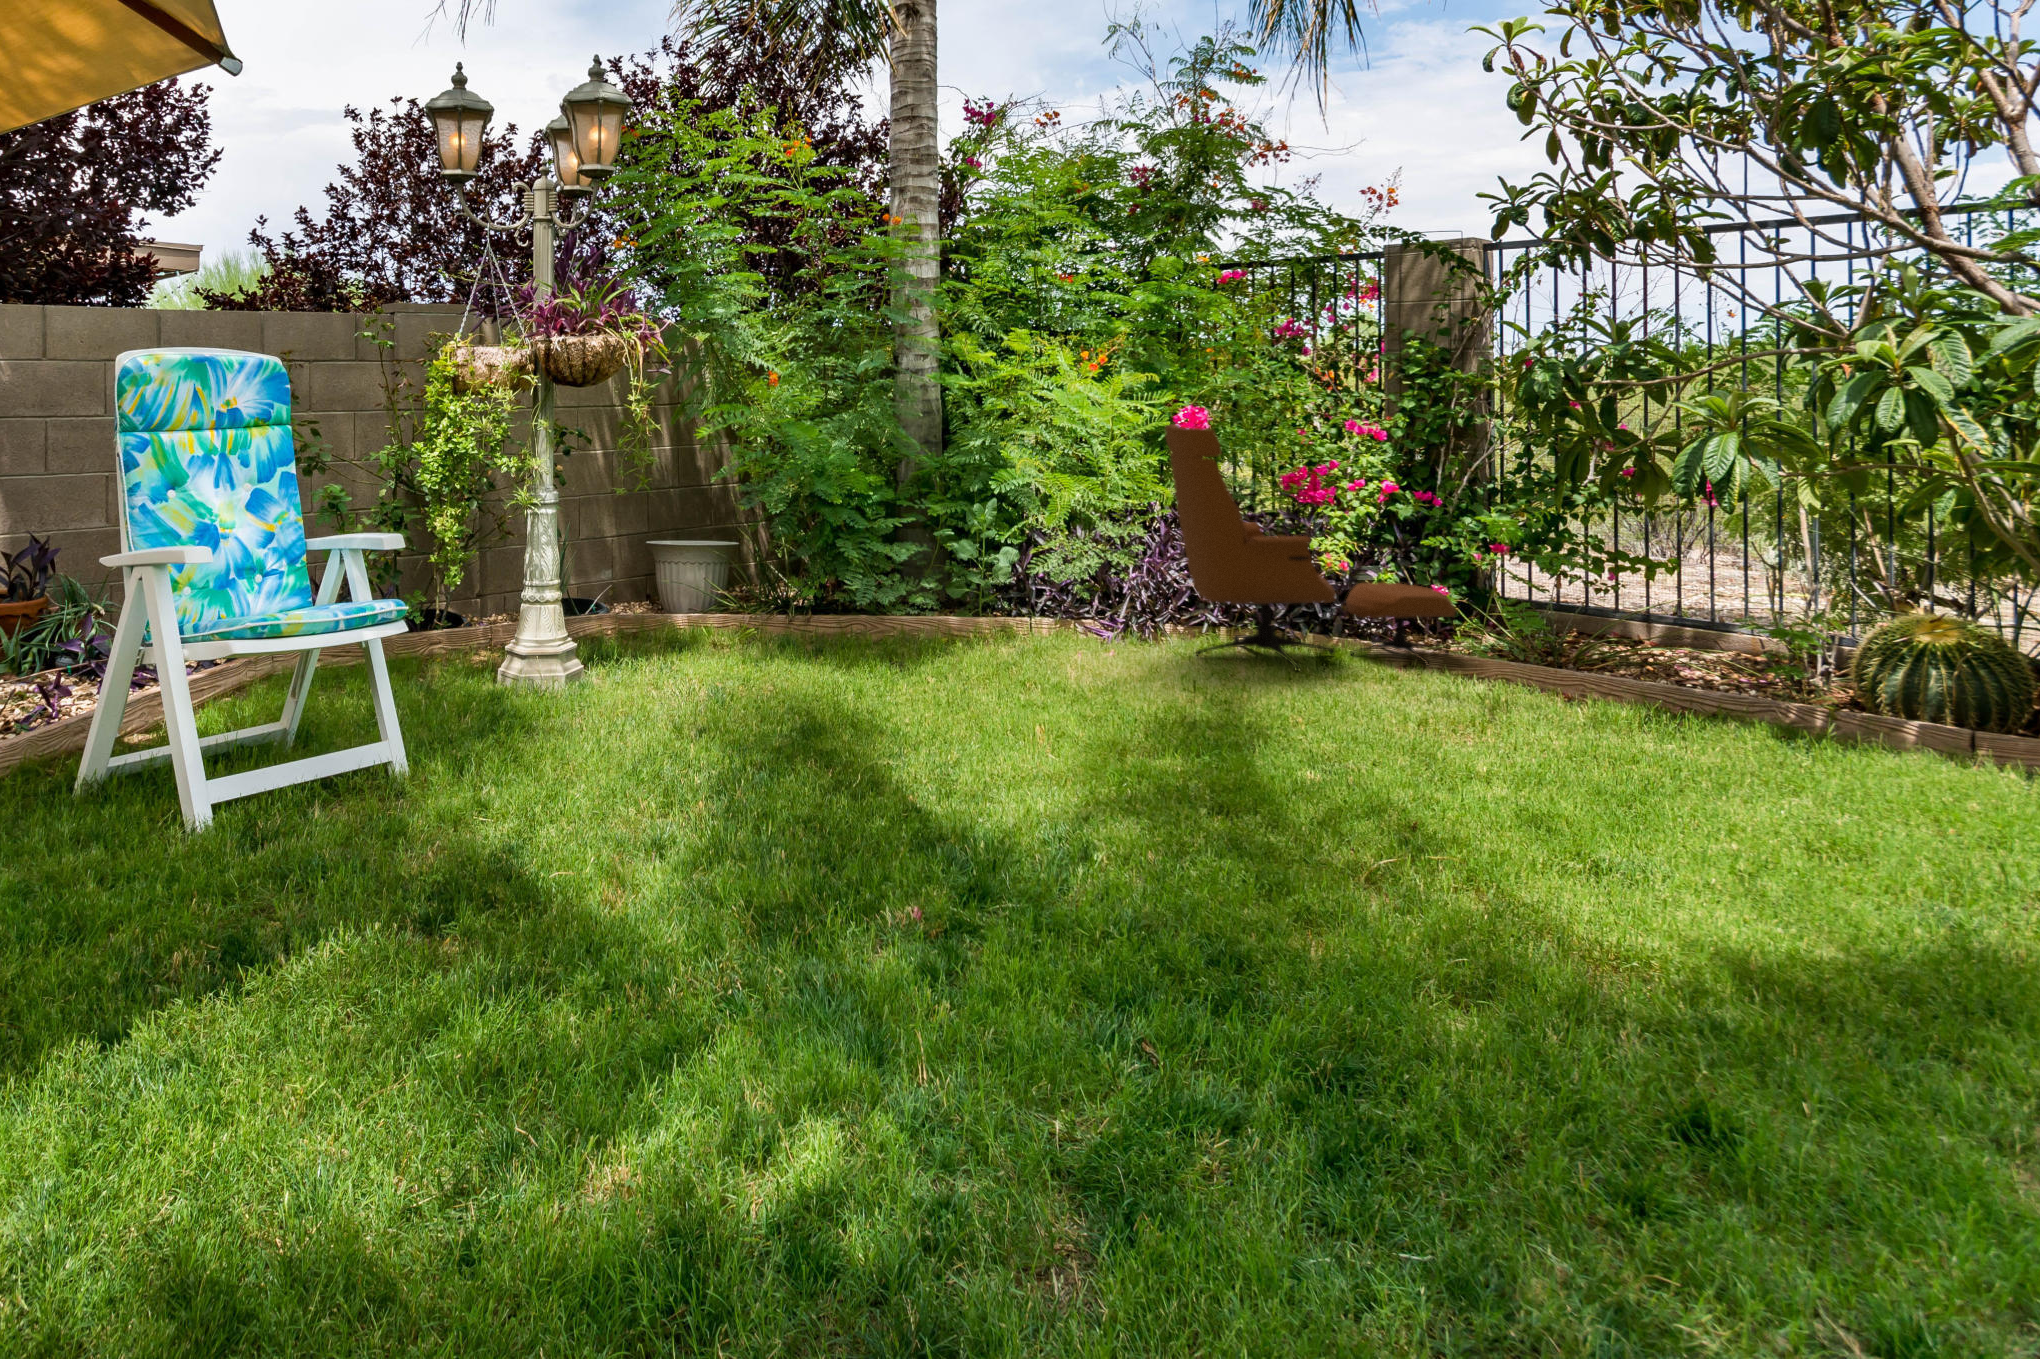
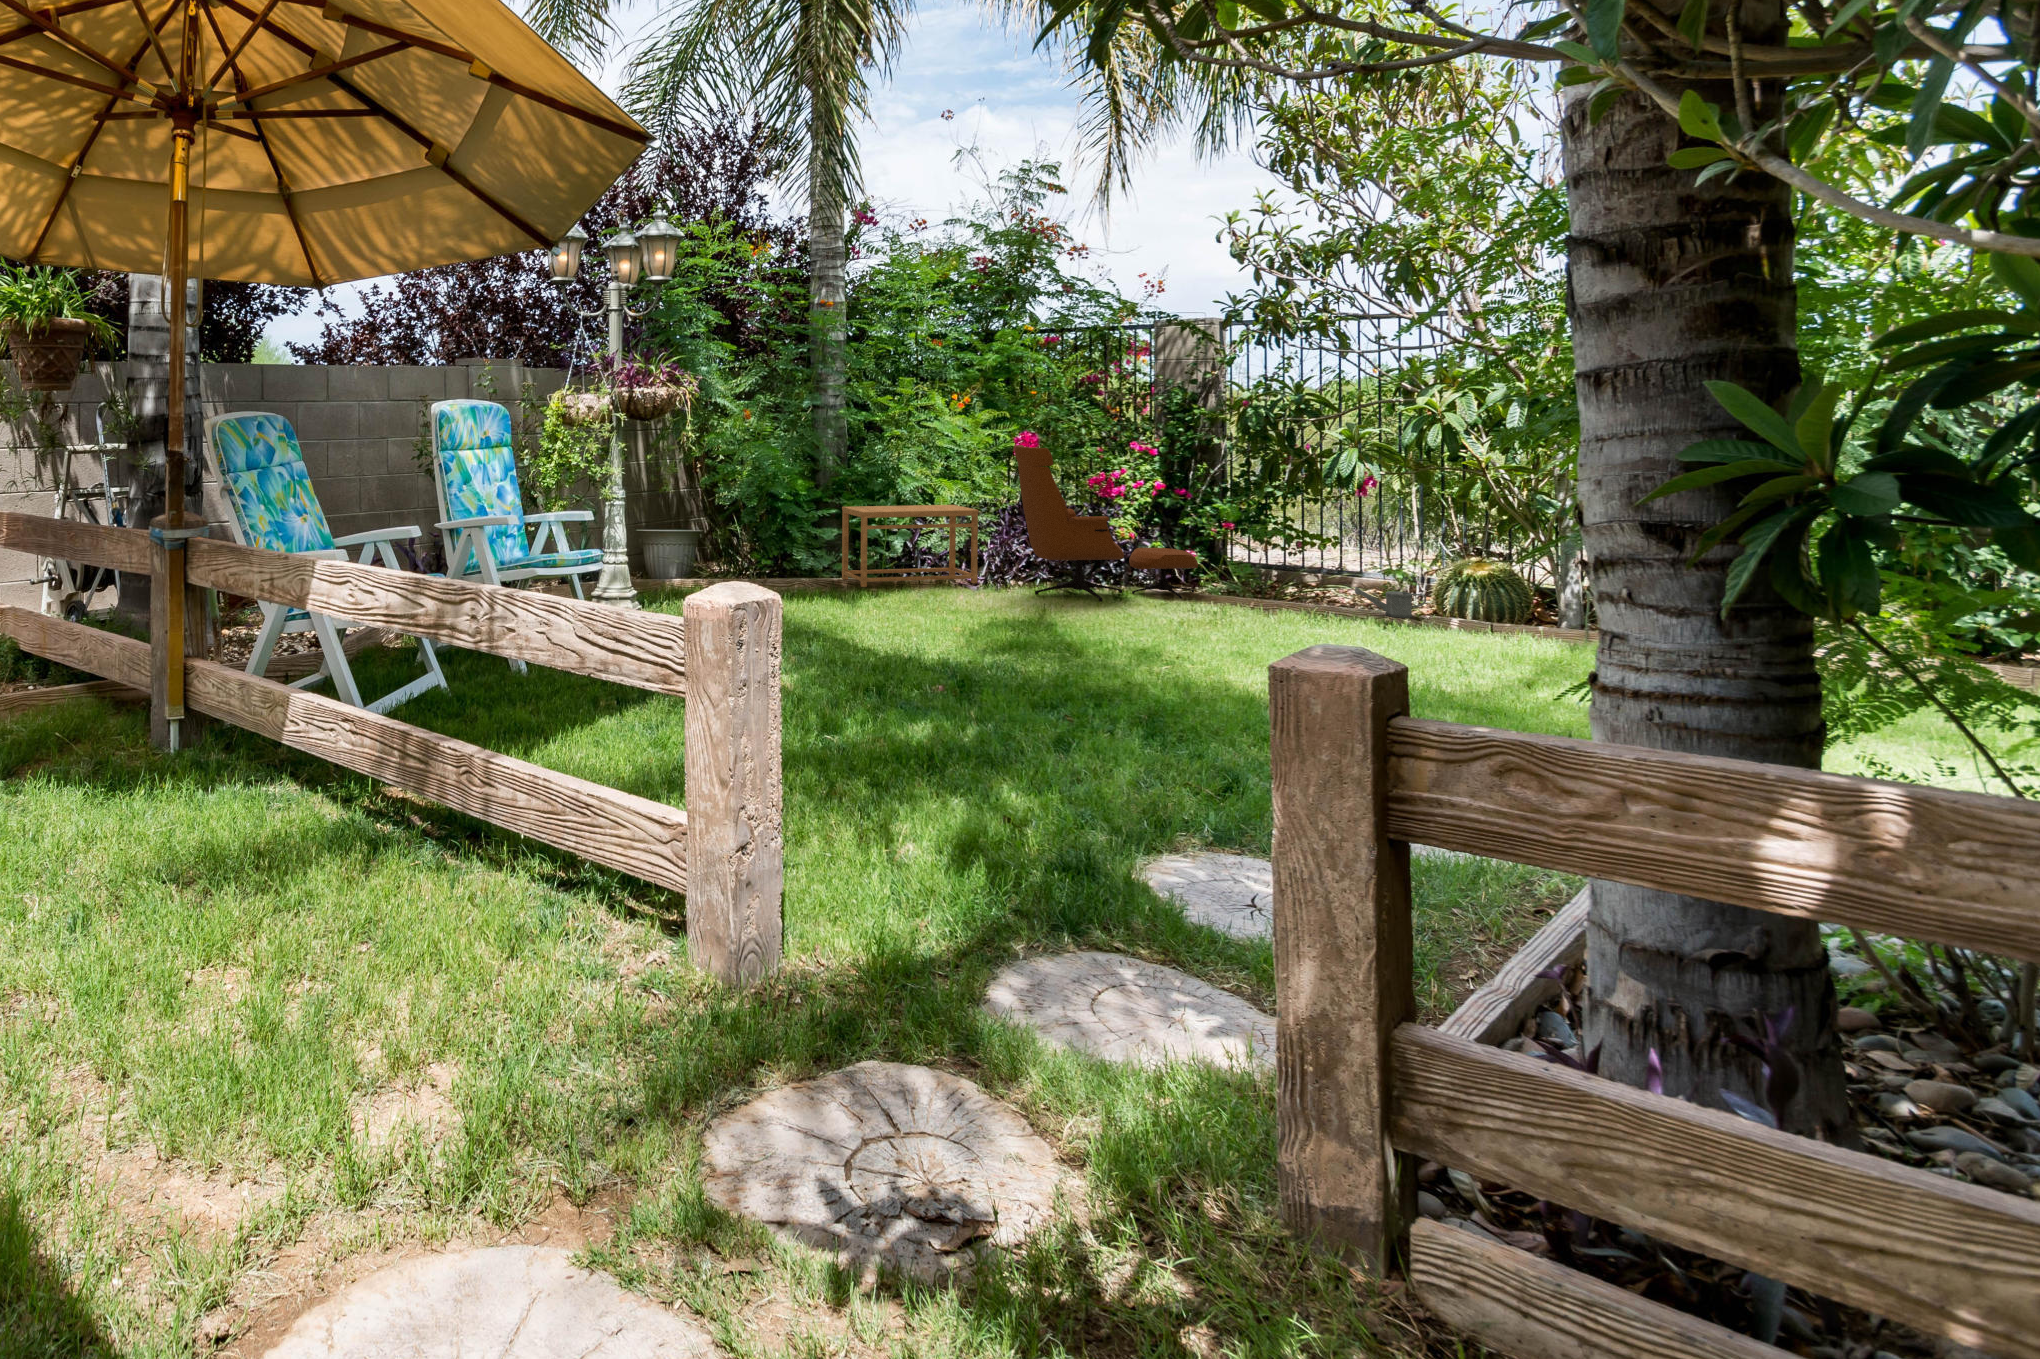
side table: none [914,513,1116,638] -> present [842,505,979,587]
watering can: none [1722,657,1850,713] -> present [1355,587,1426,618]

